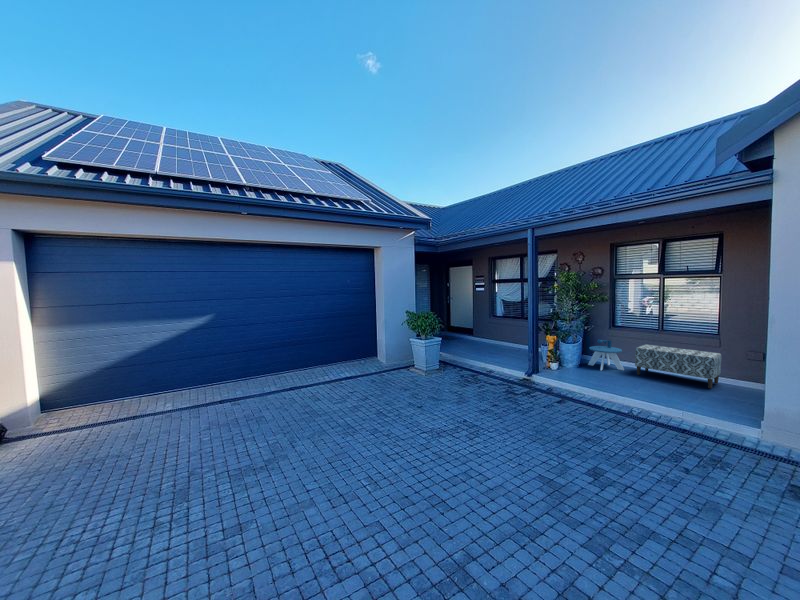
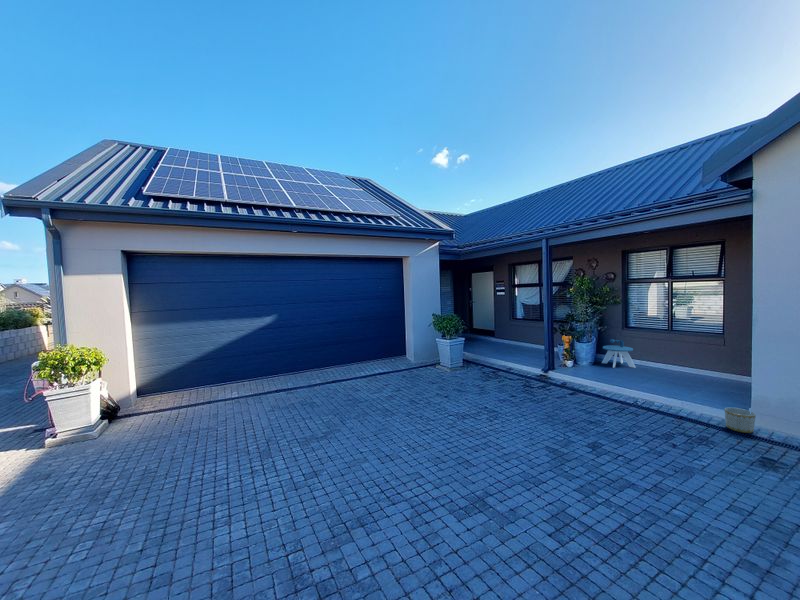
bench: present [635,344,722,389] -> none [645,344,726,383]
planter: none [735,421,771,451] -> present [724,408,756,433]

